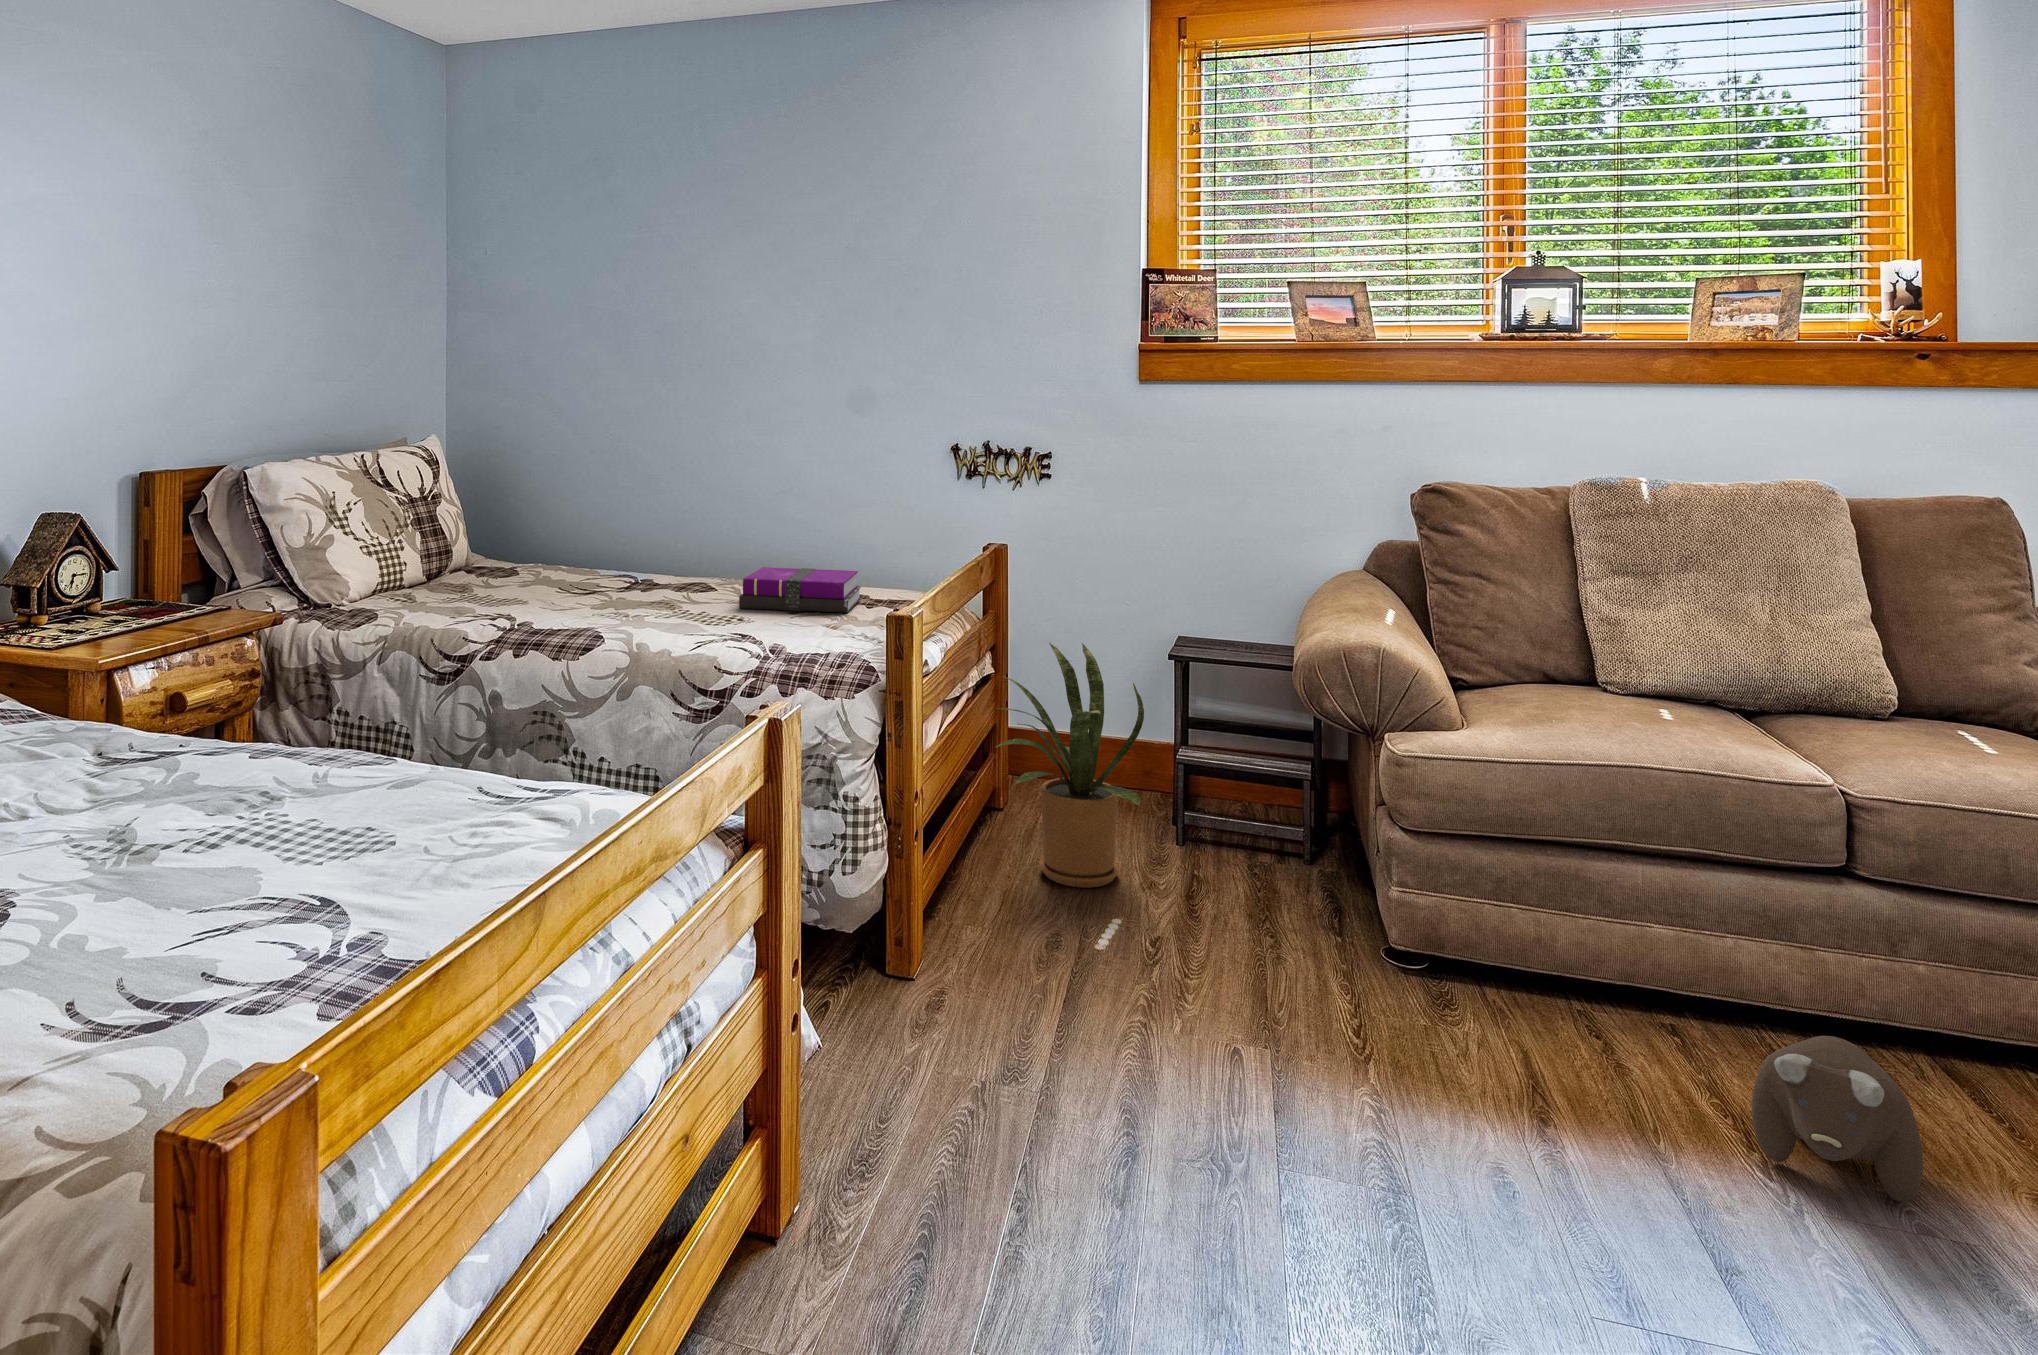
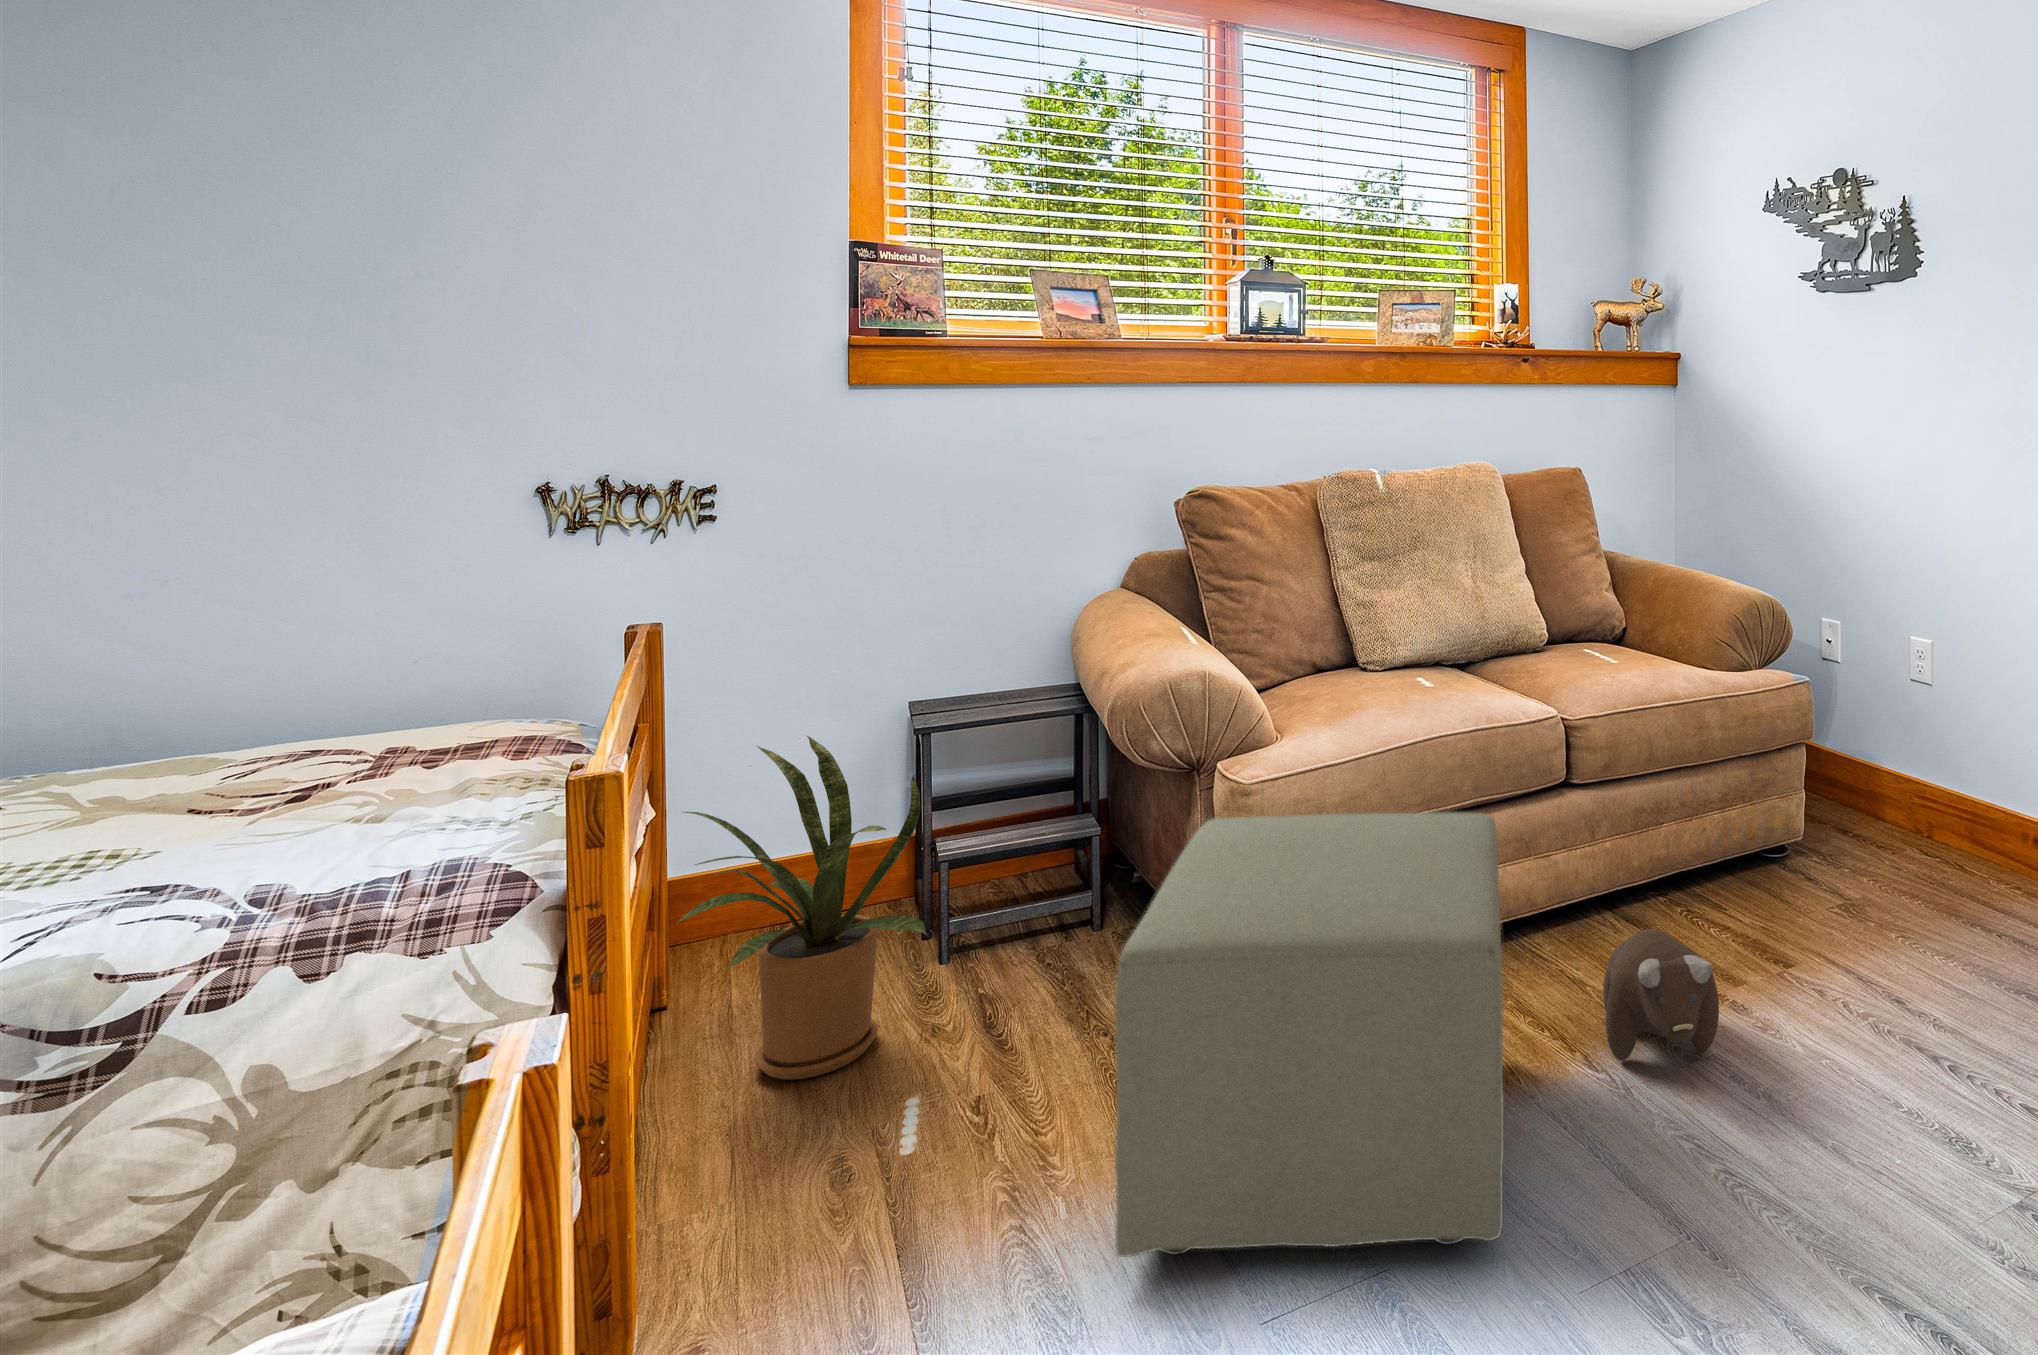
notebook: present [739,567,861,613] -> none [96,705,390,827]
ottoman: none [1187,771,1623,1193] -> present [1115,812,1504,1257]

